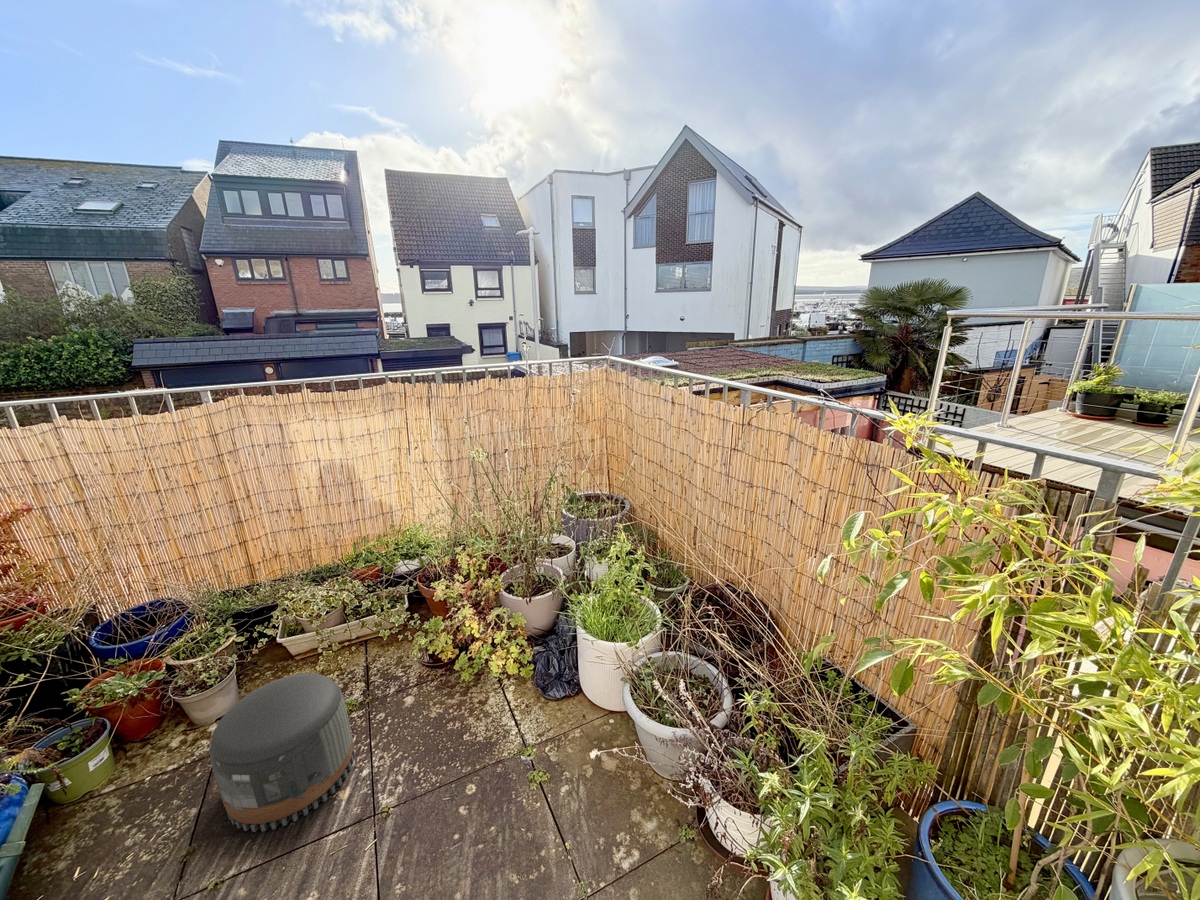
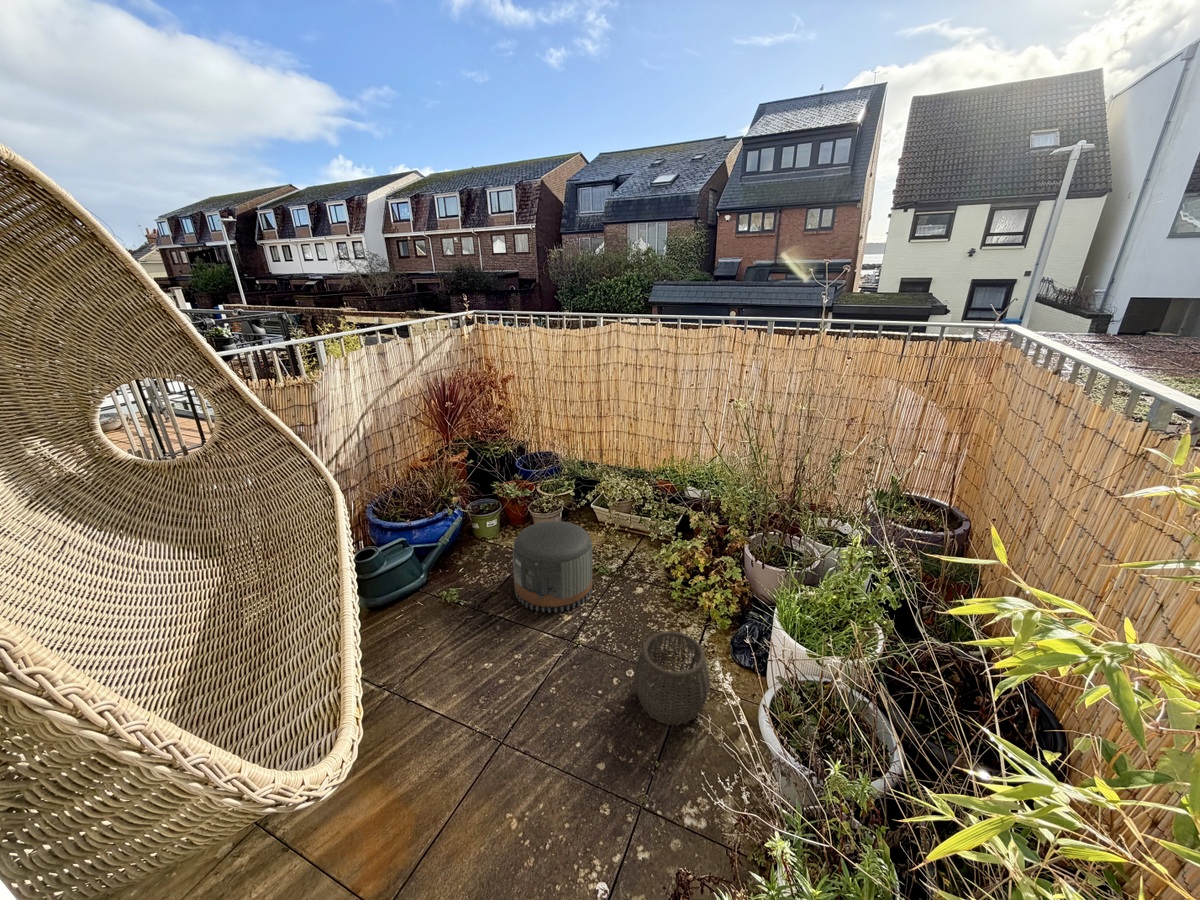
woven basket: none [487,703,568,811] -> present [634,631,710,725]

